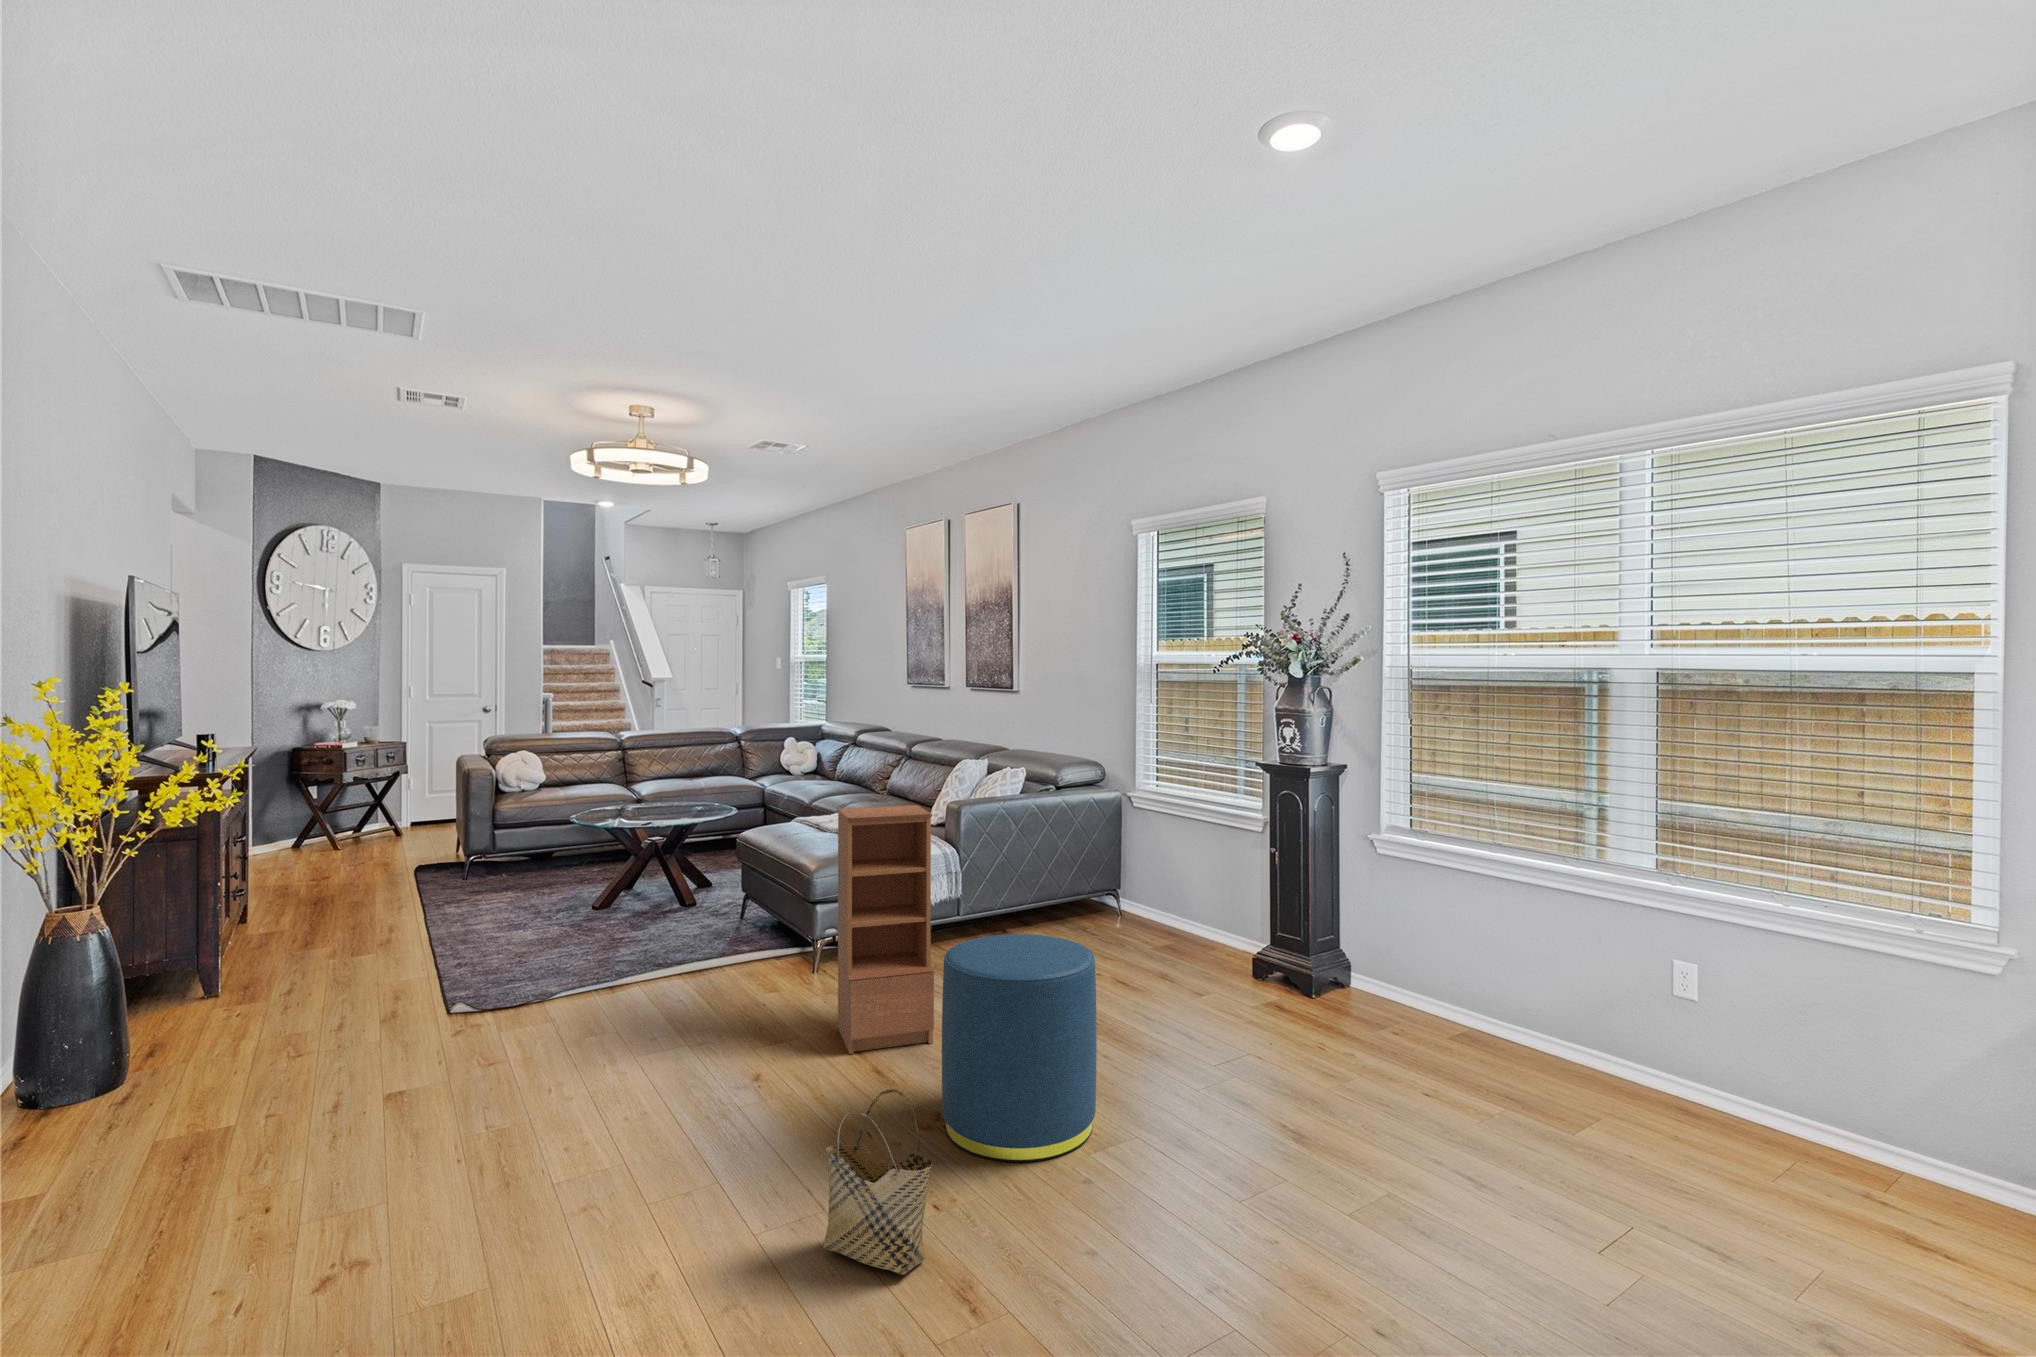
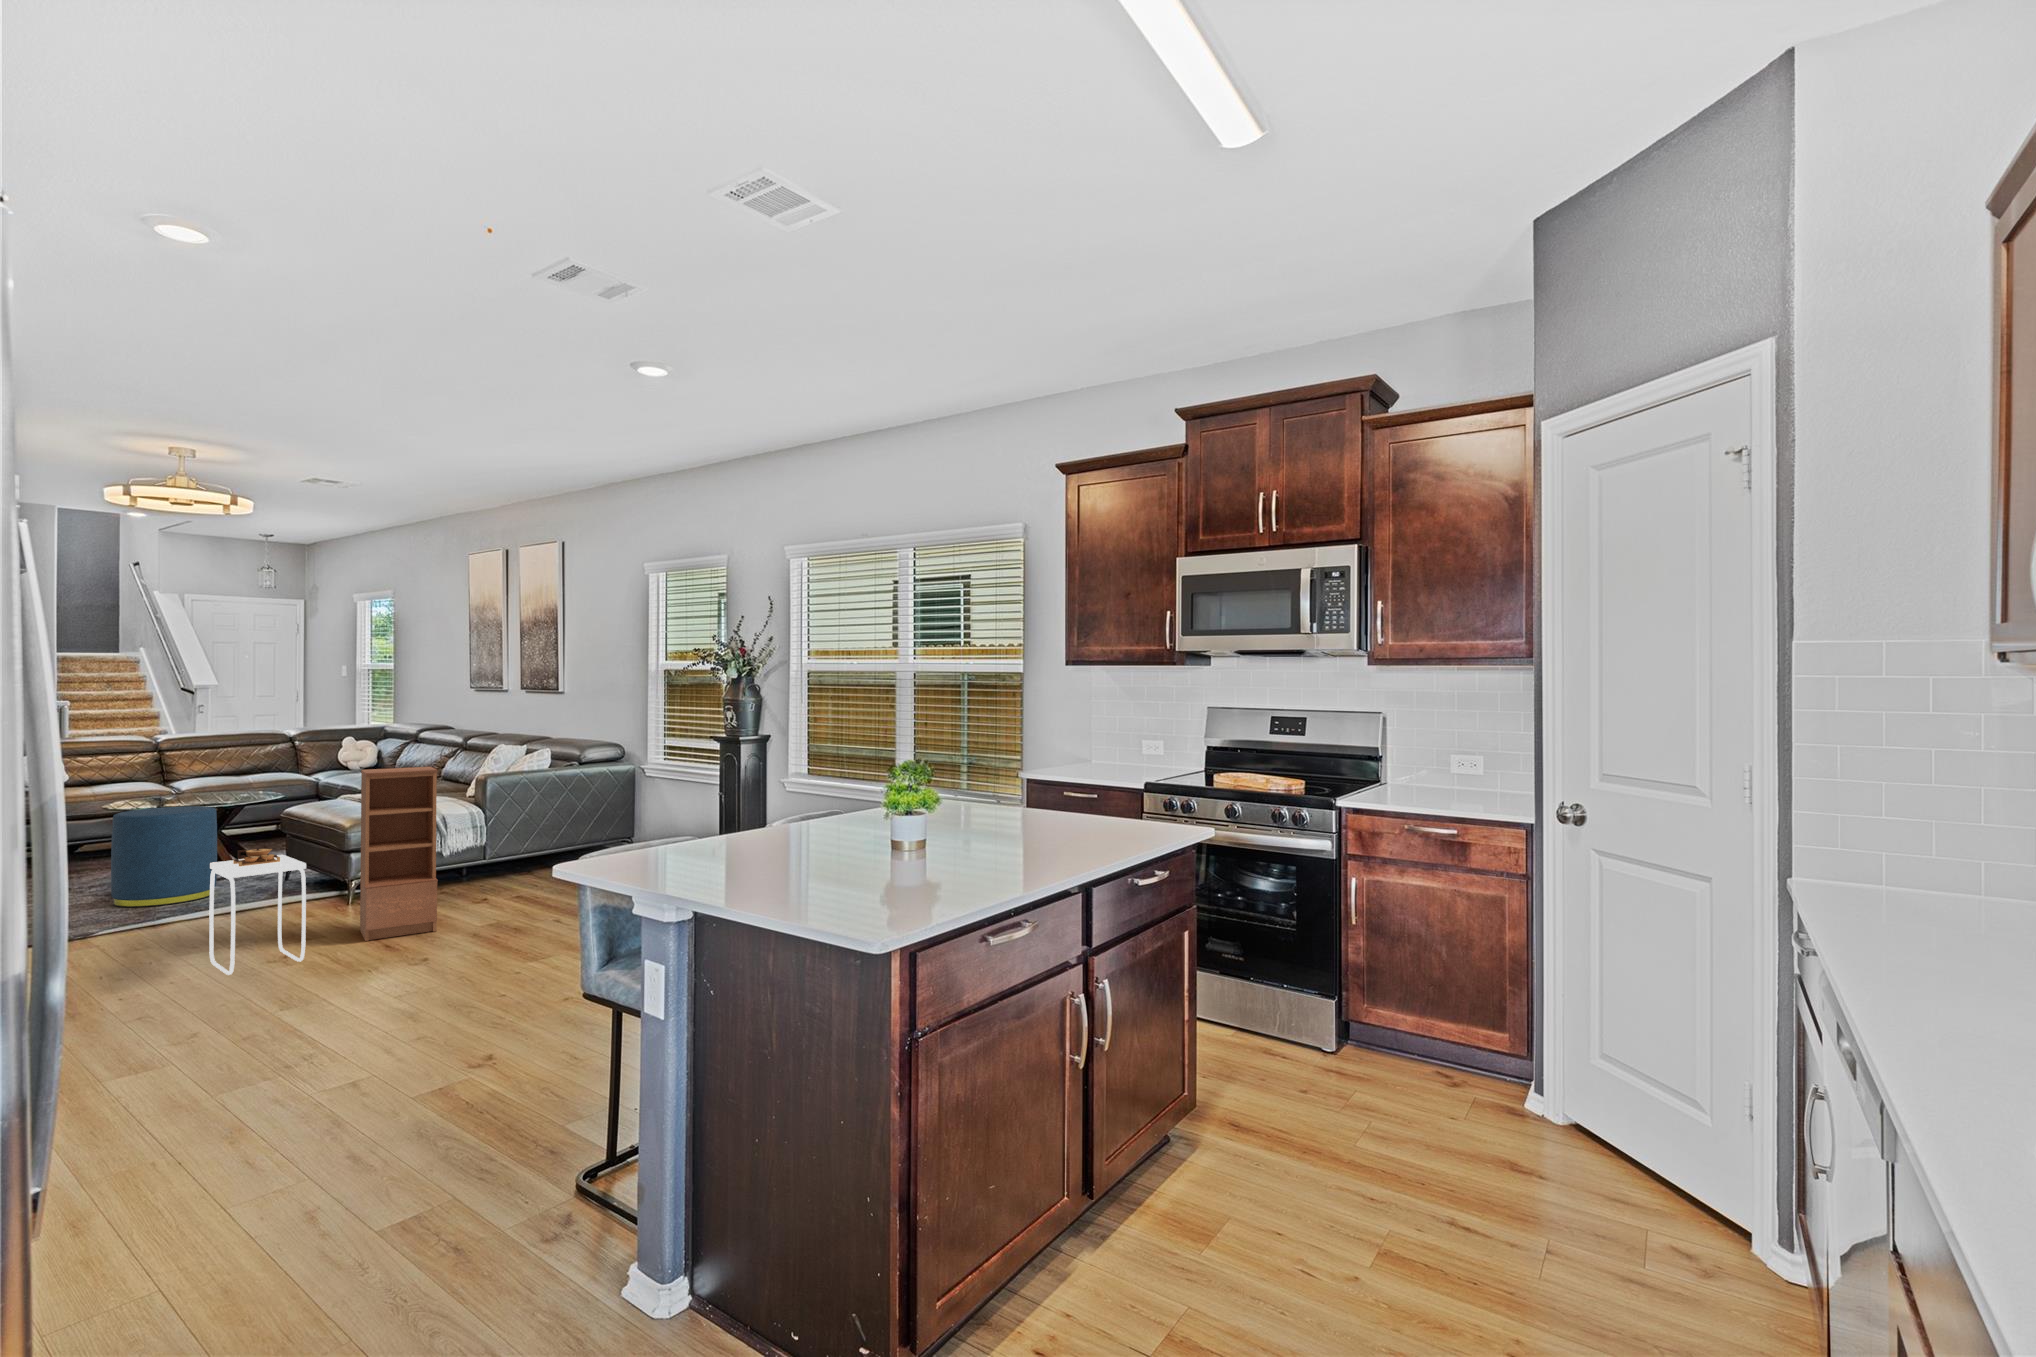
side table: none [672,925,785,1112] -> present [209,849,306,975]
ottoman: present [942,934,1097,1162] -> present [111,806,217,907]
woven basket: present [823,1089,932,1275] -> none [318,916,395,1014]

